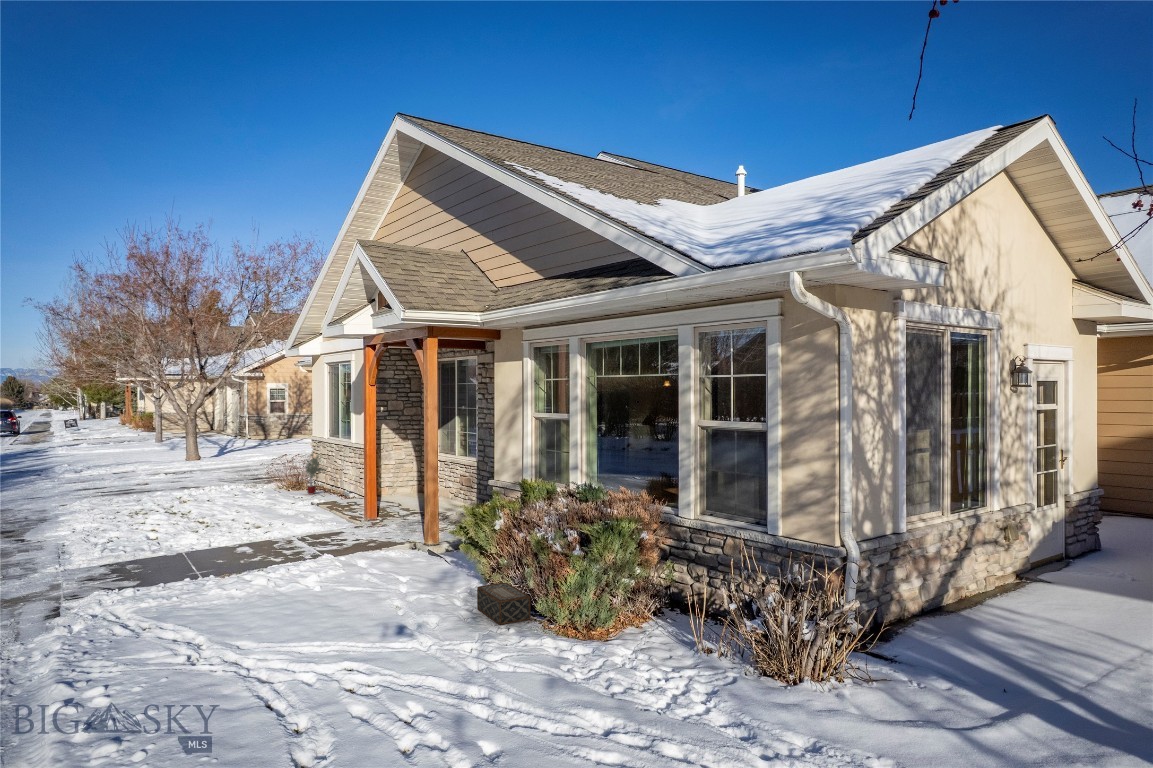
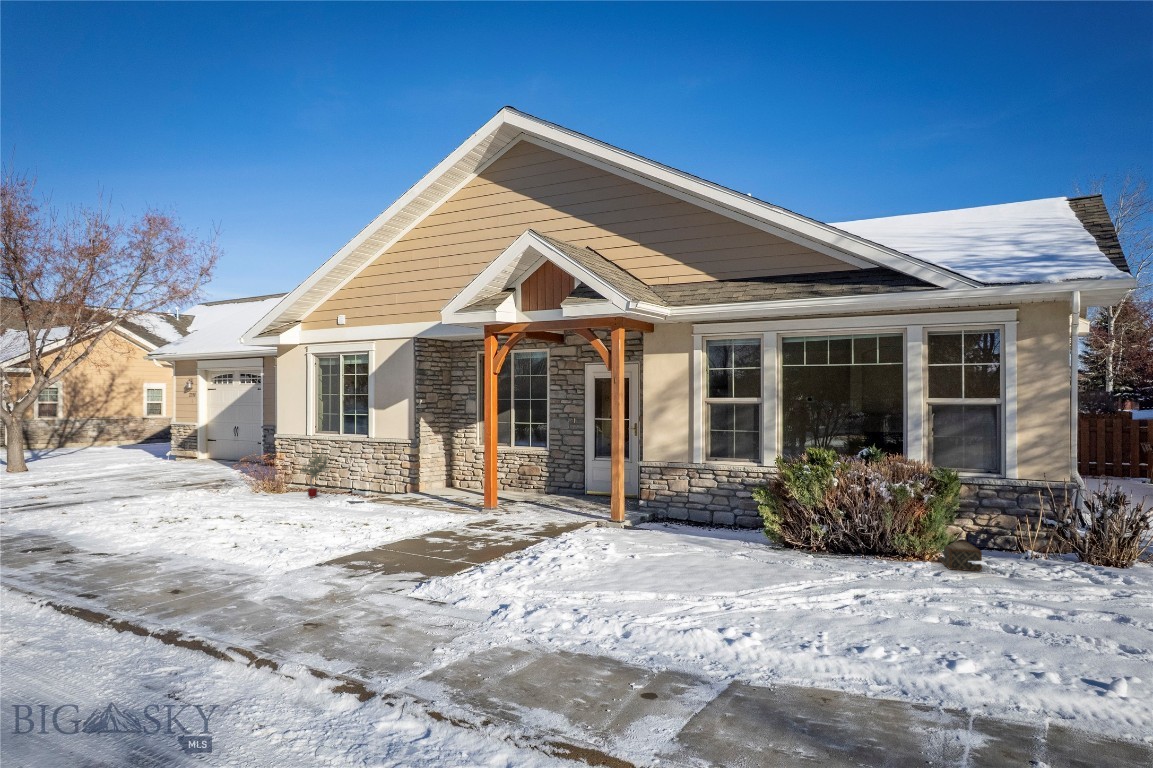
woven basket: present [477,583,531,625] -> present [938,541,982,571]

